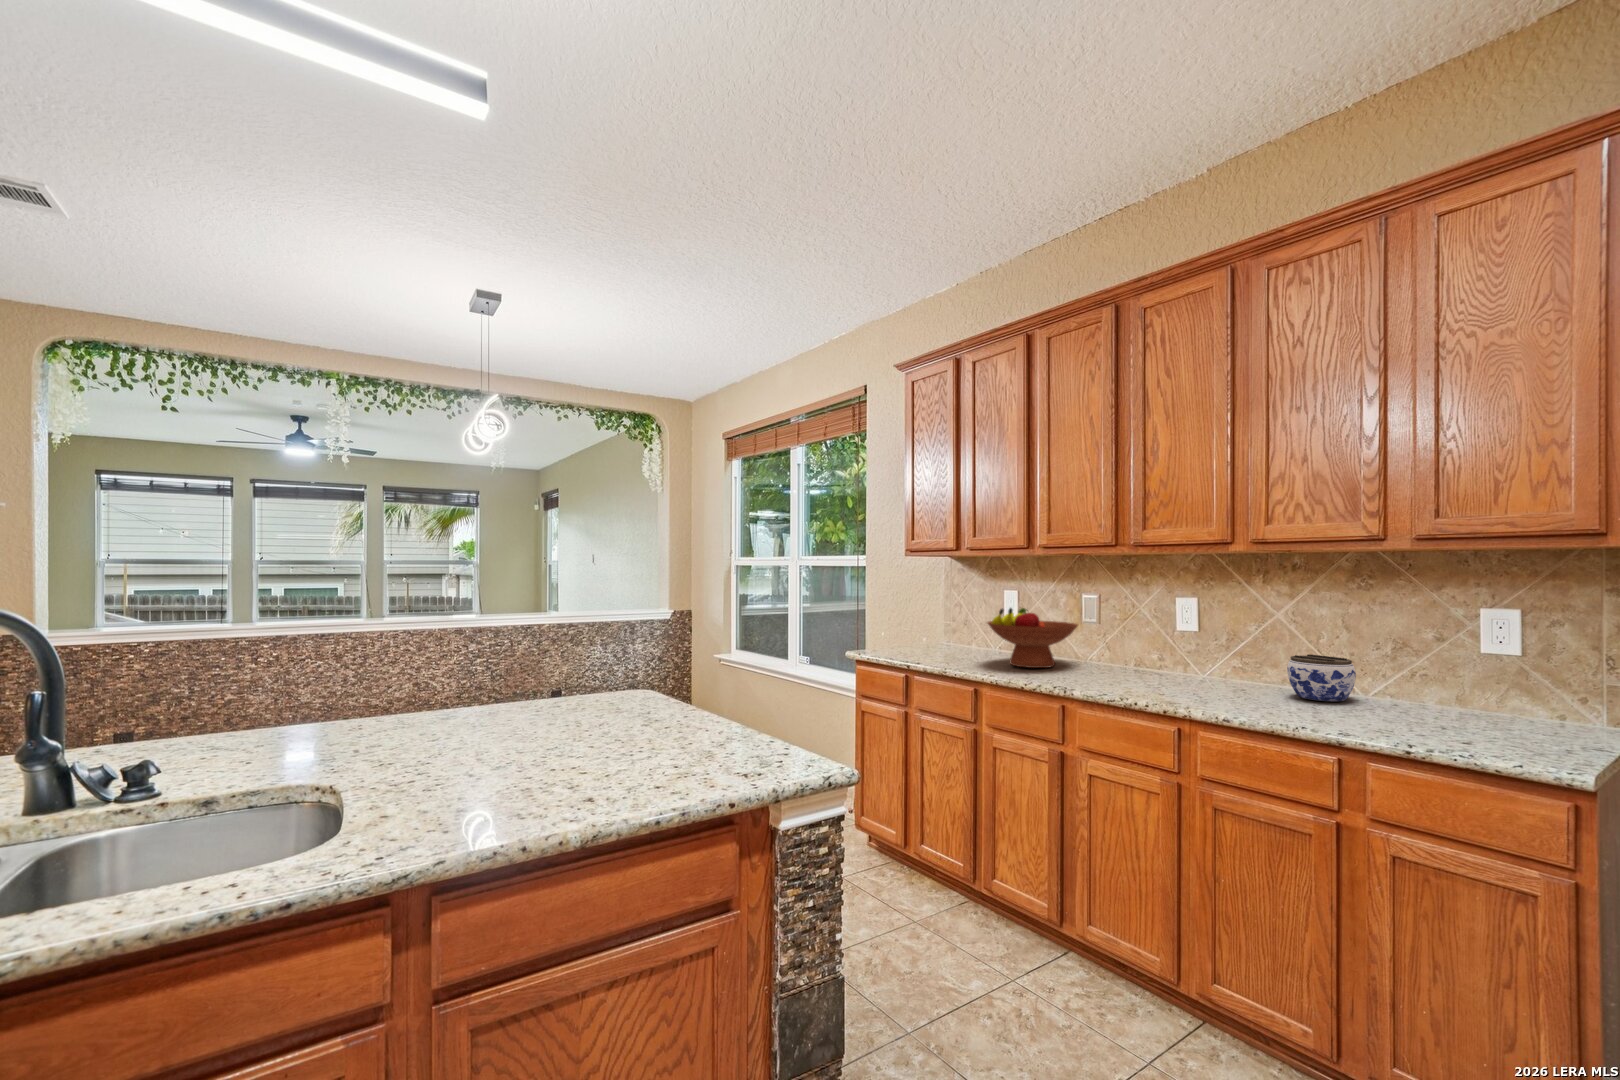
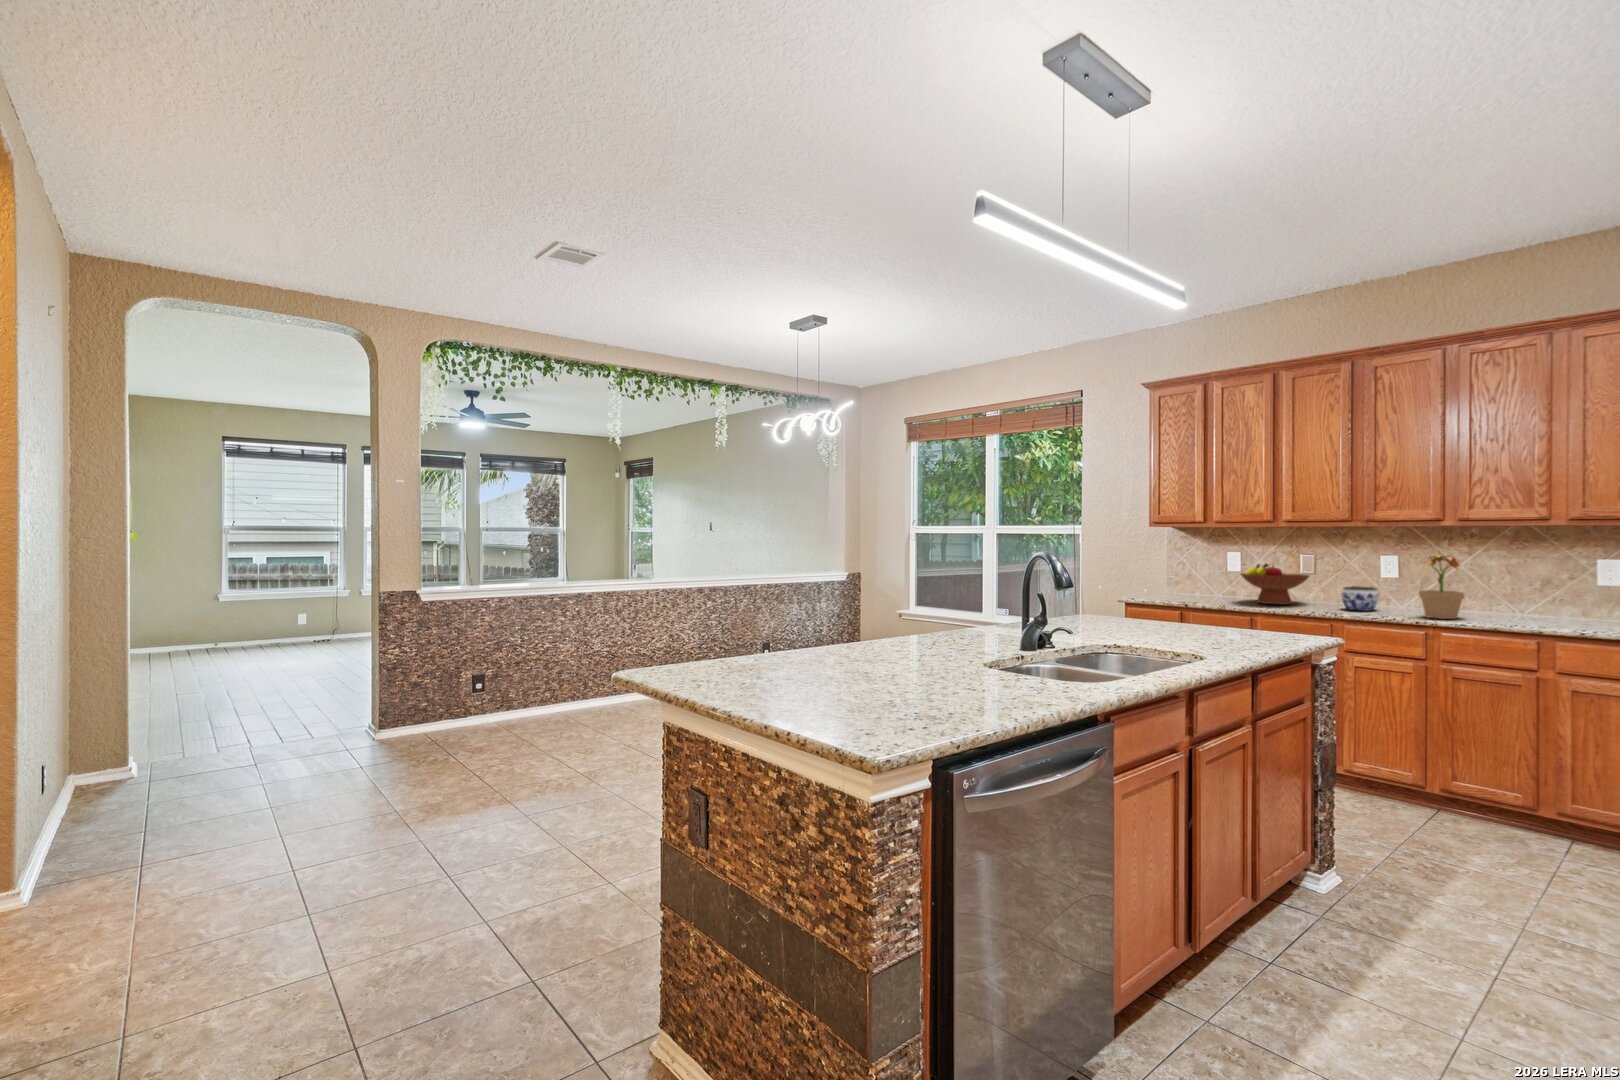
potted plant: none [1178,590,1254,706] -> present [1419,553,1465,619]
jar: present [1287,654,1356,702] -> present [1341,586,1379,611]

